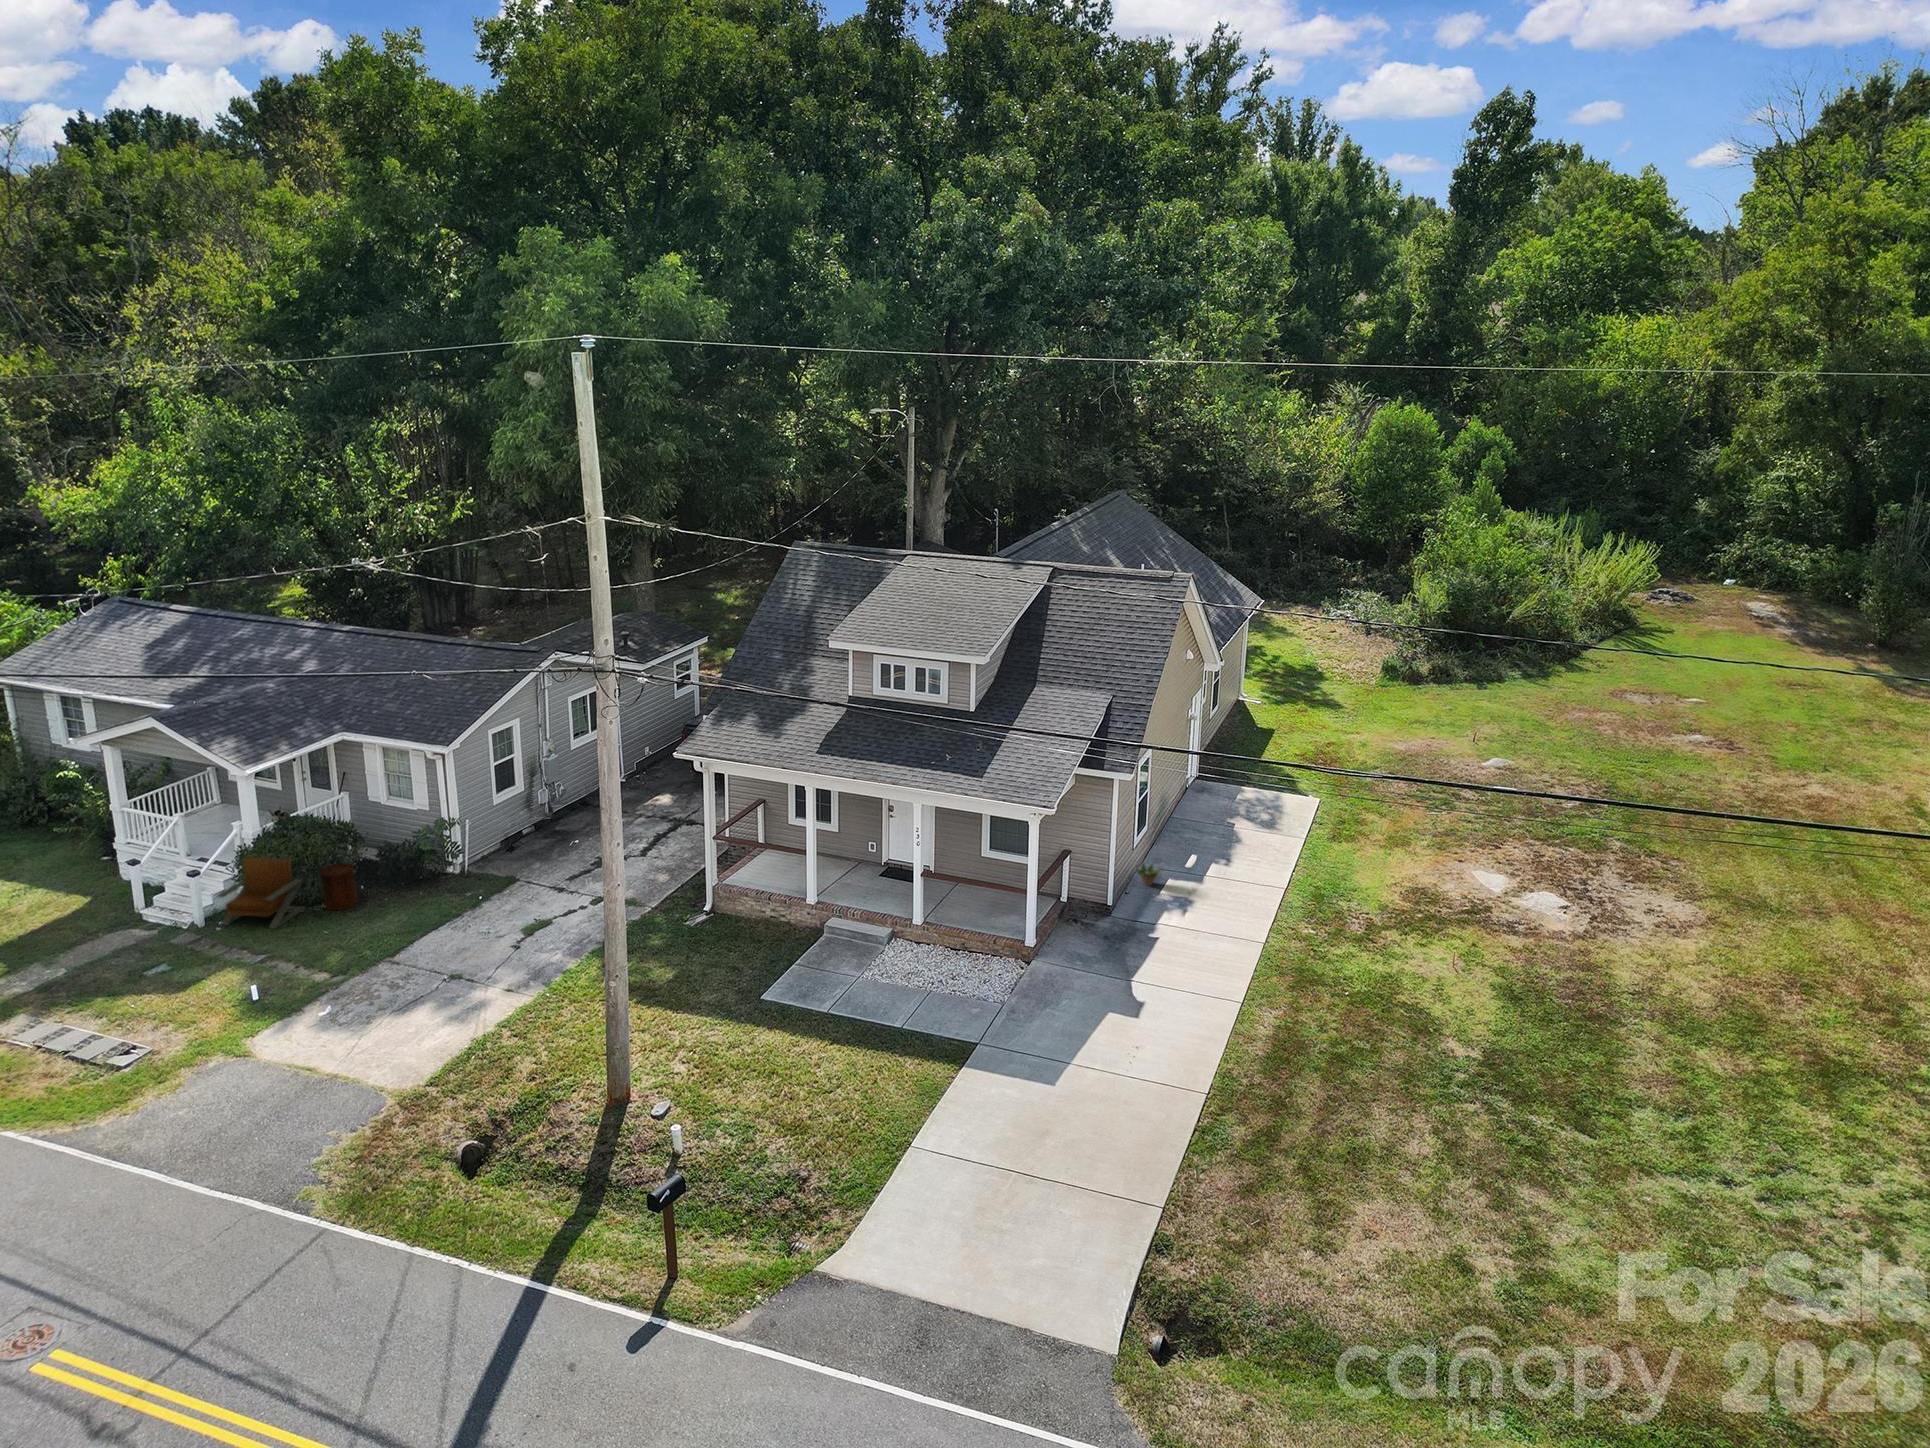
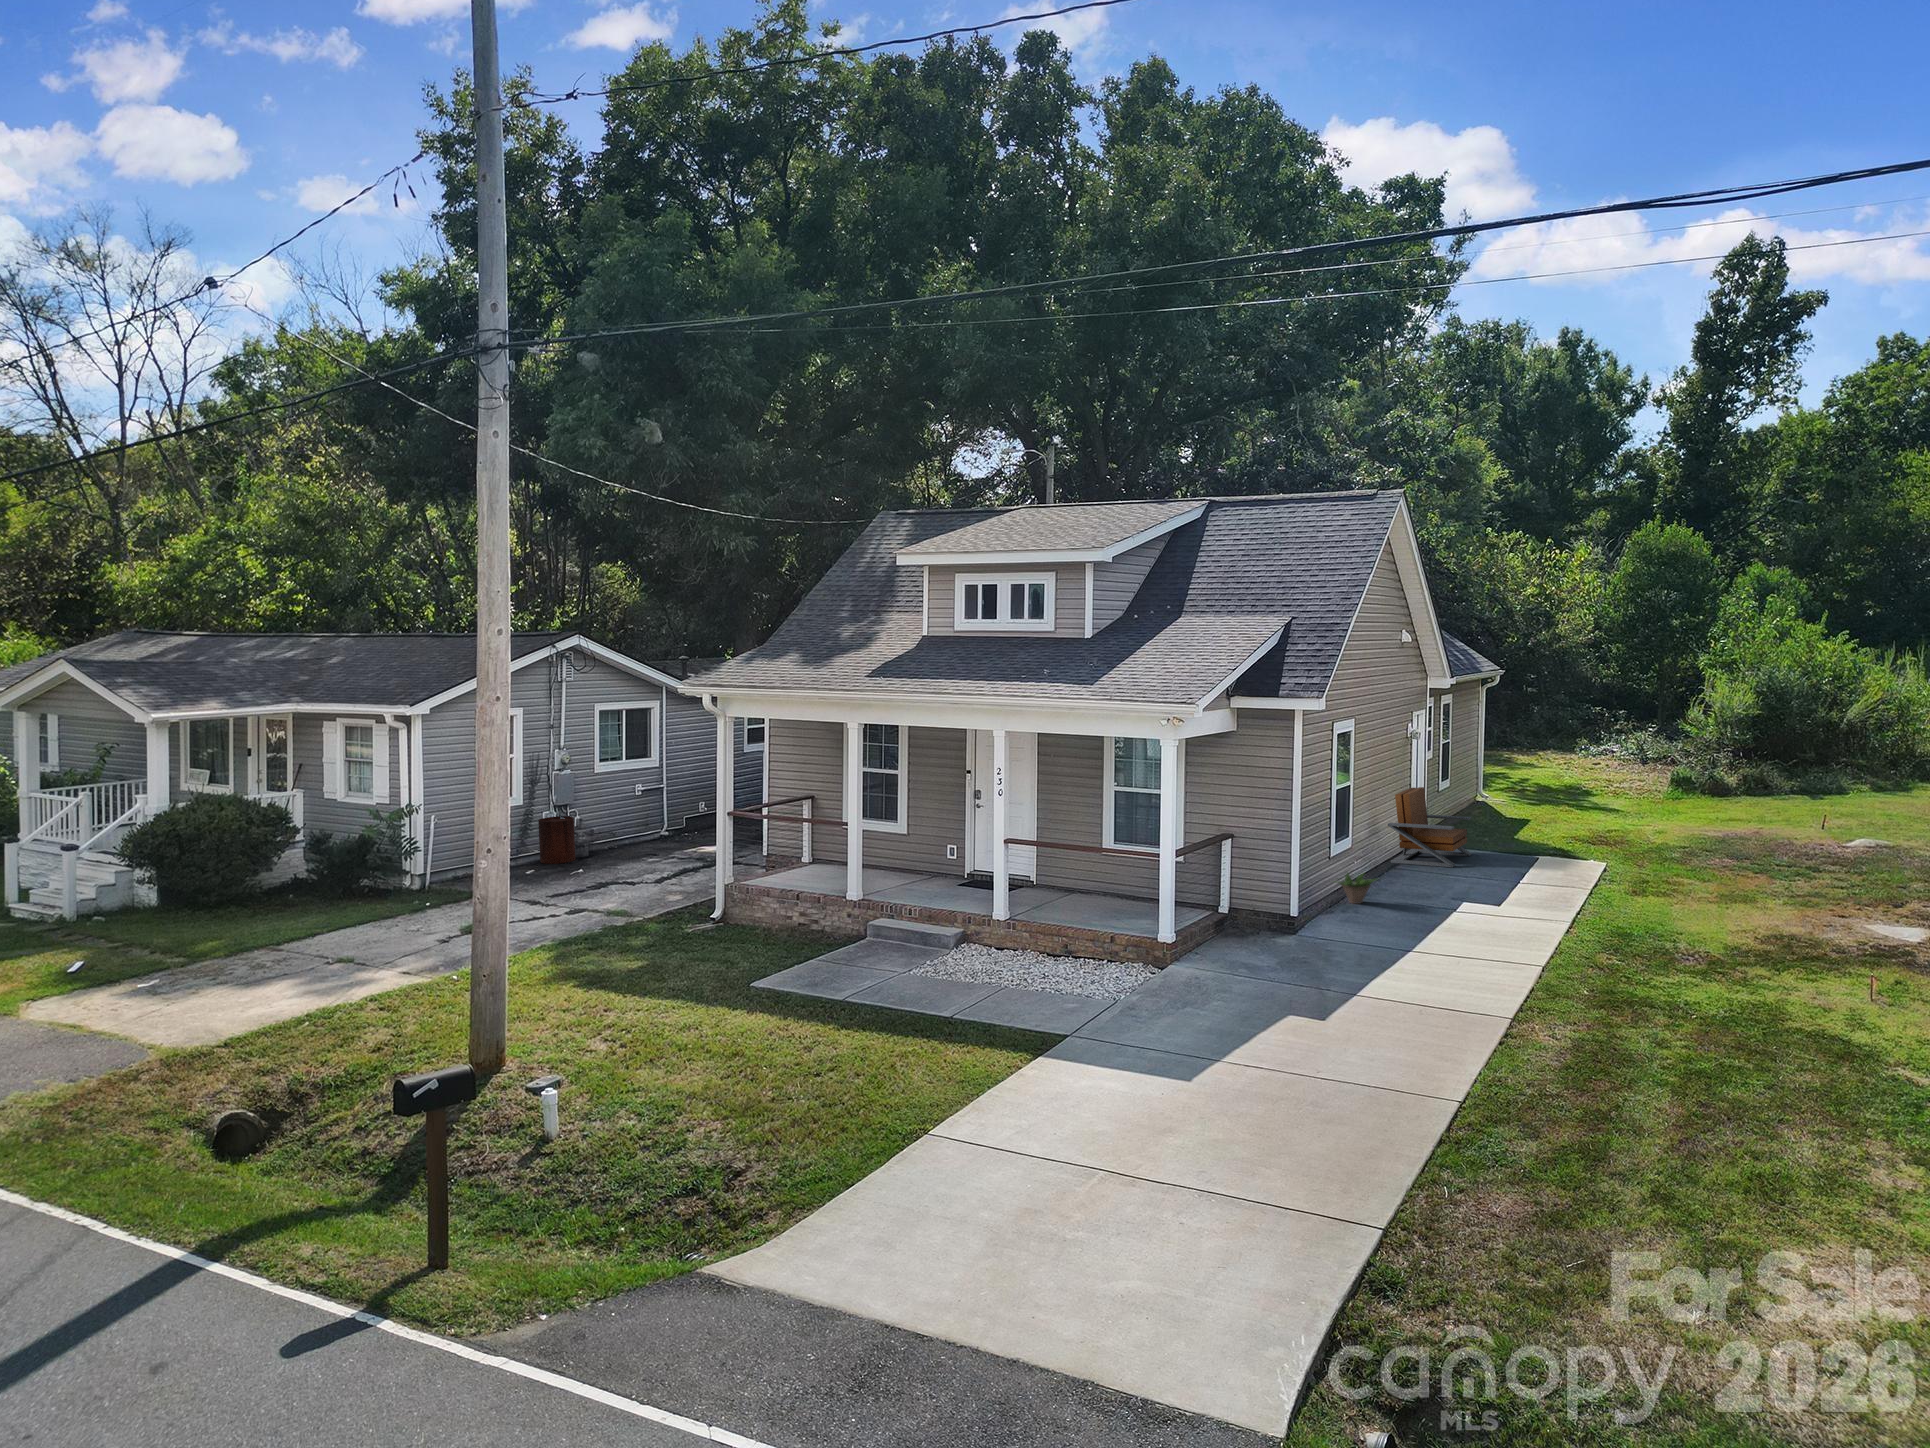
lounge chair: present [217,857,305,928] -> present [1388,787,1471,867]
trash can: present [320,863,358,910] -> present [538,816,576,864]

